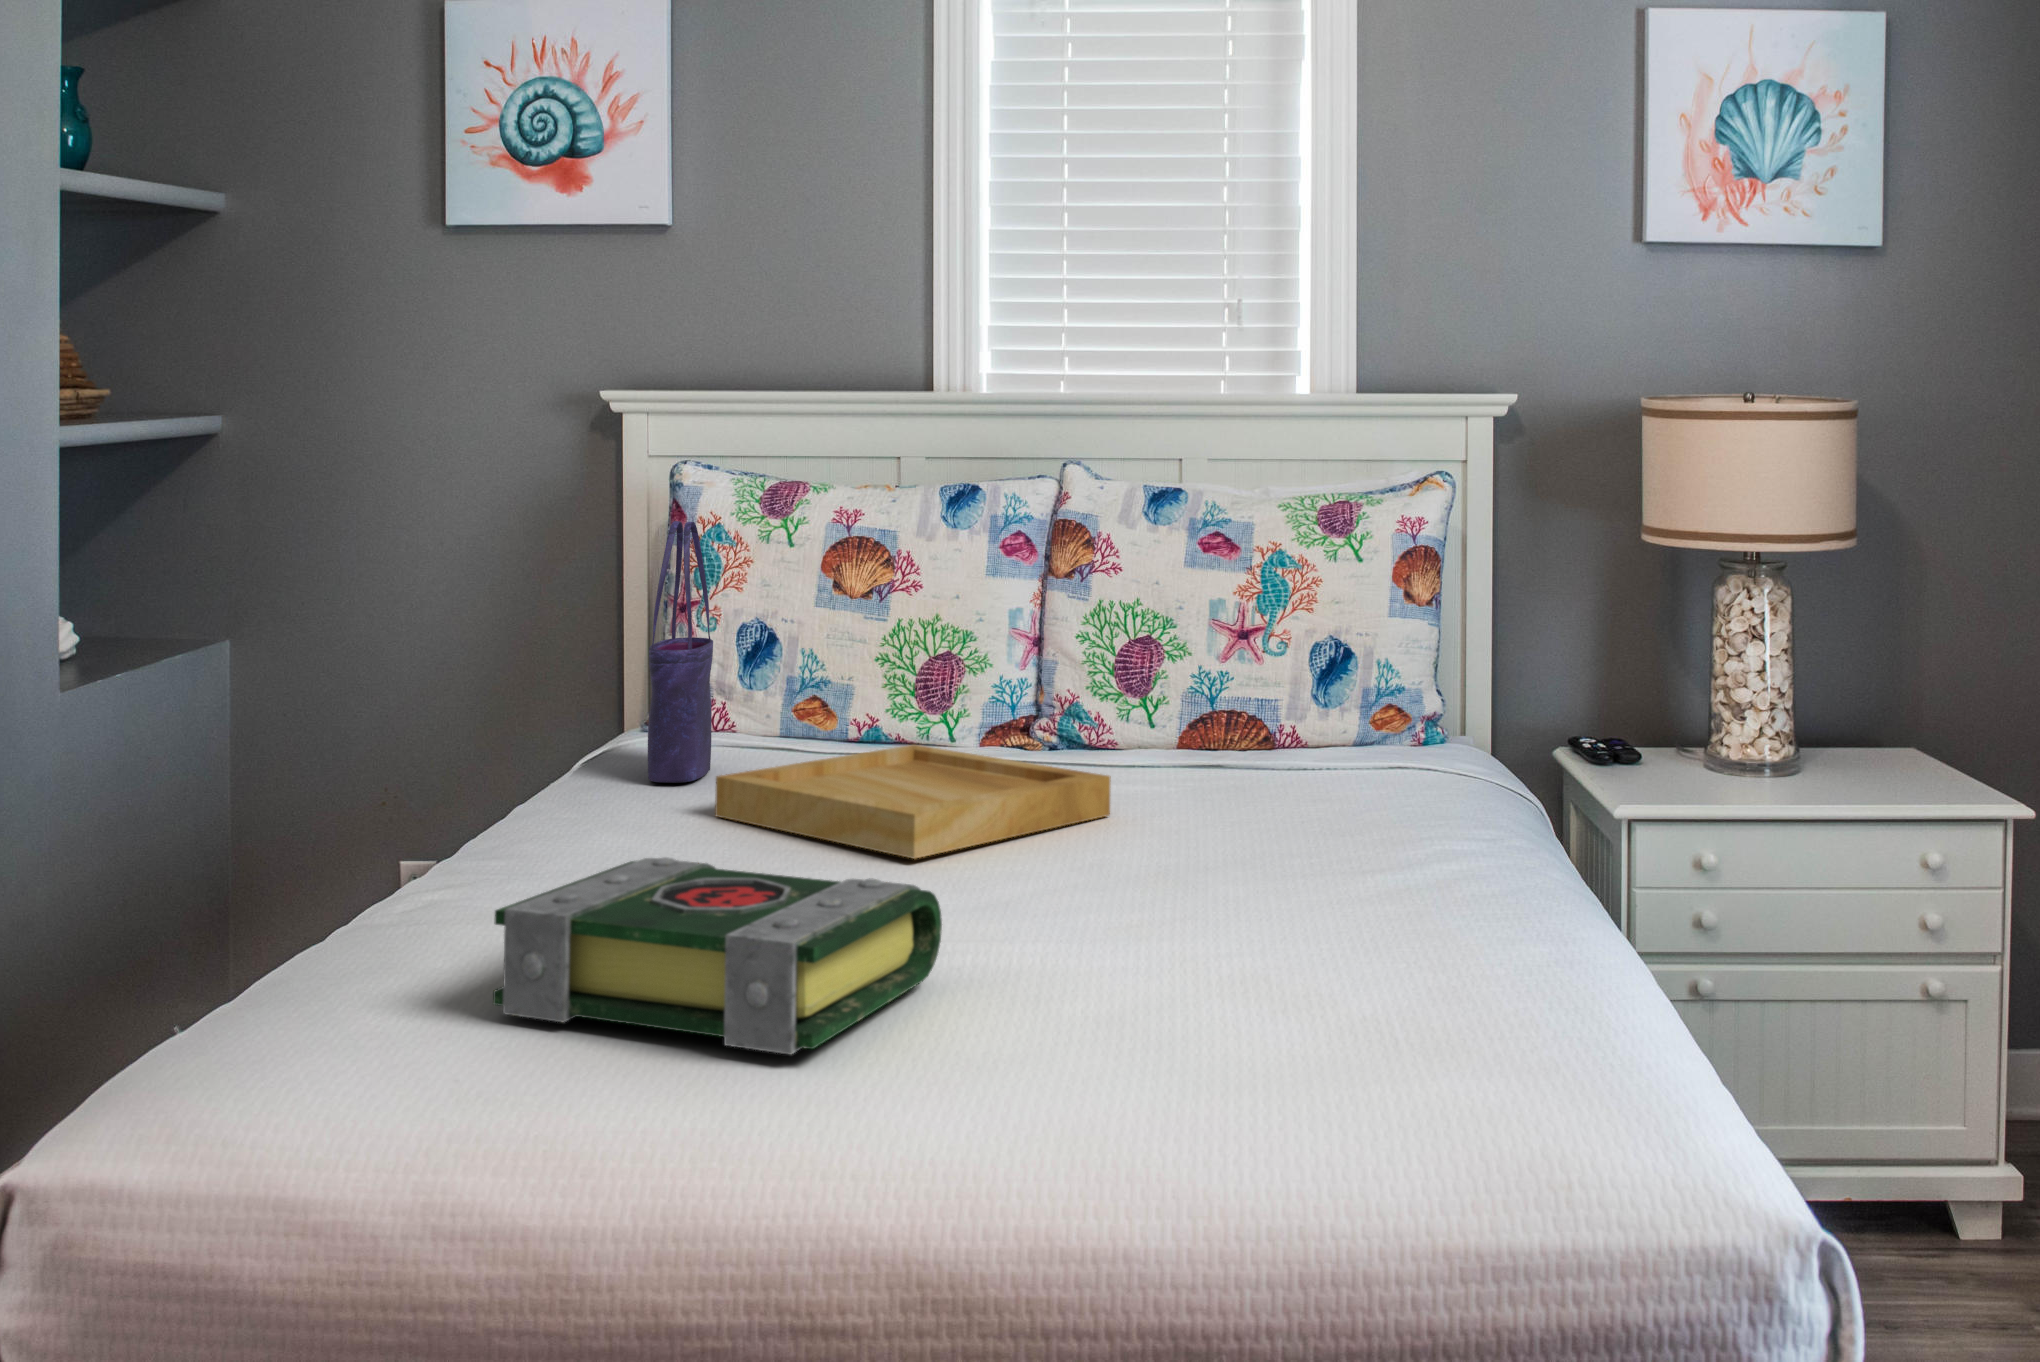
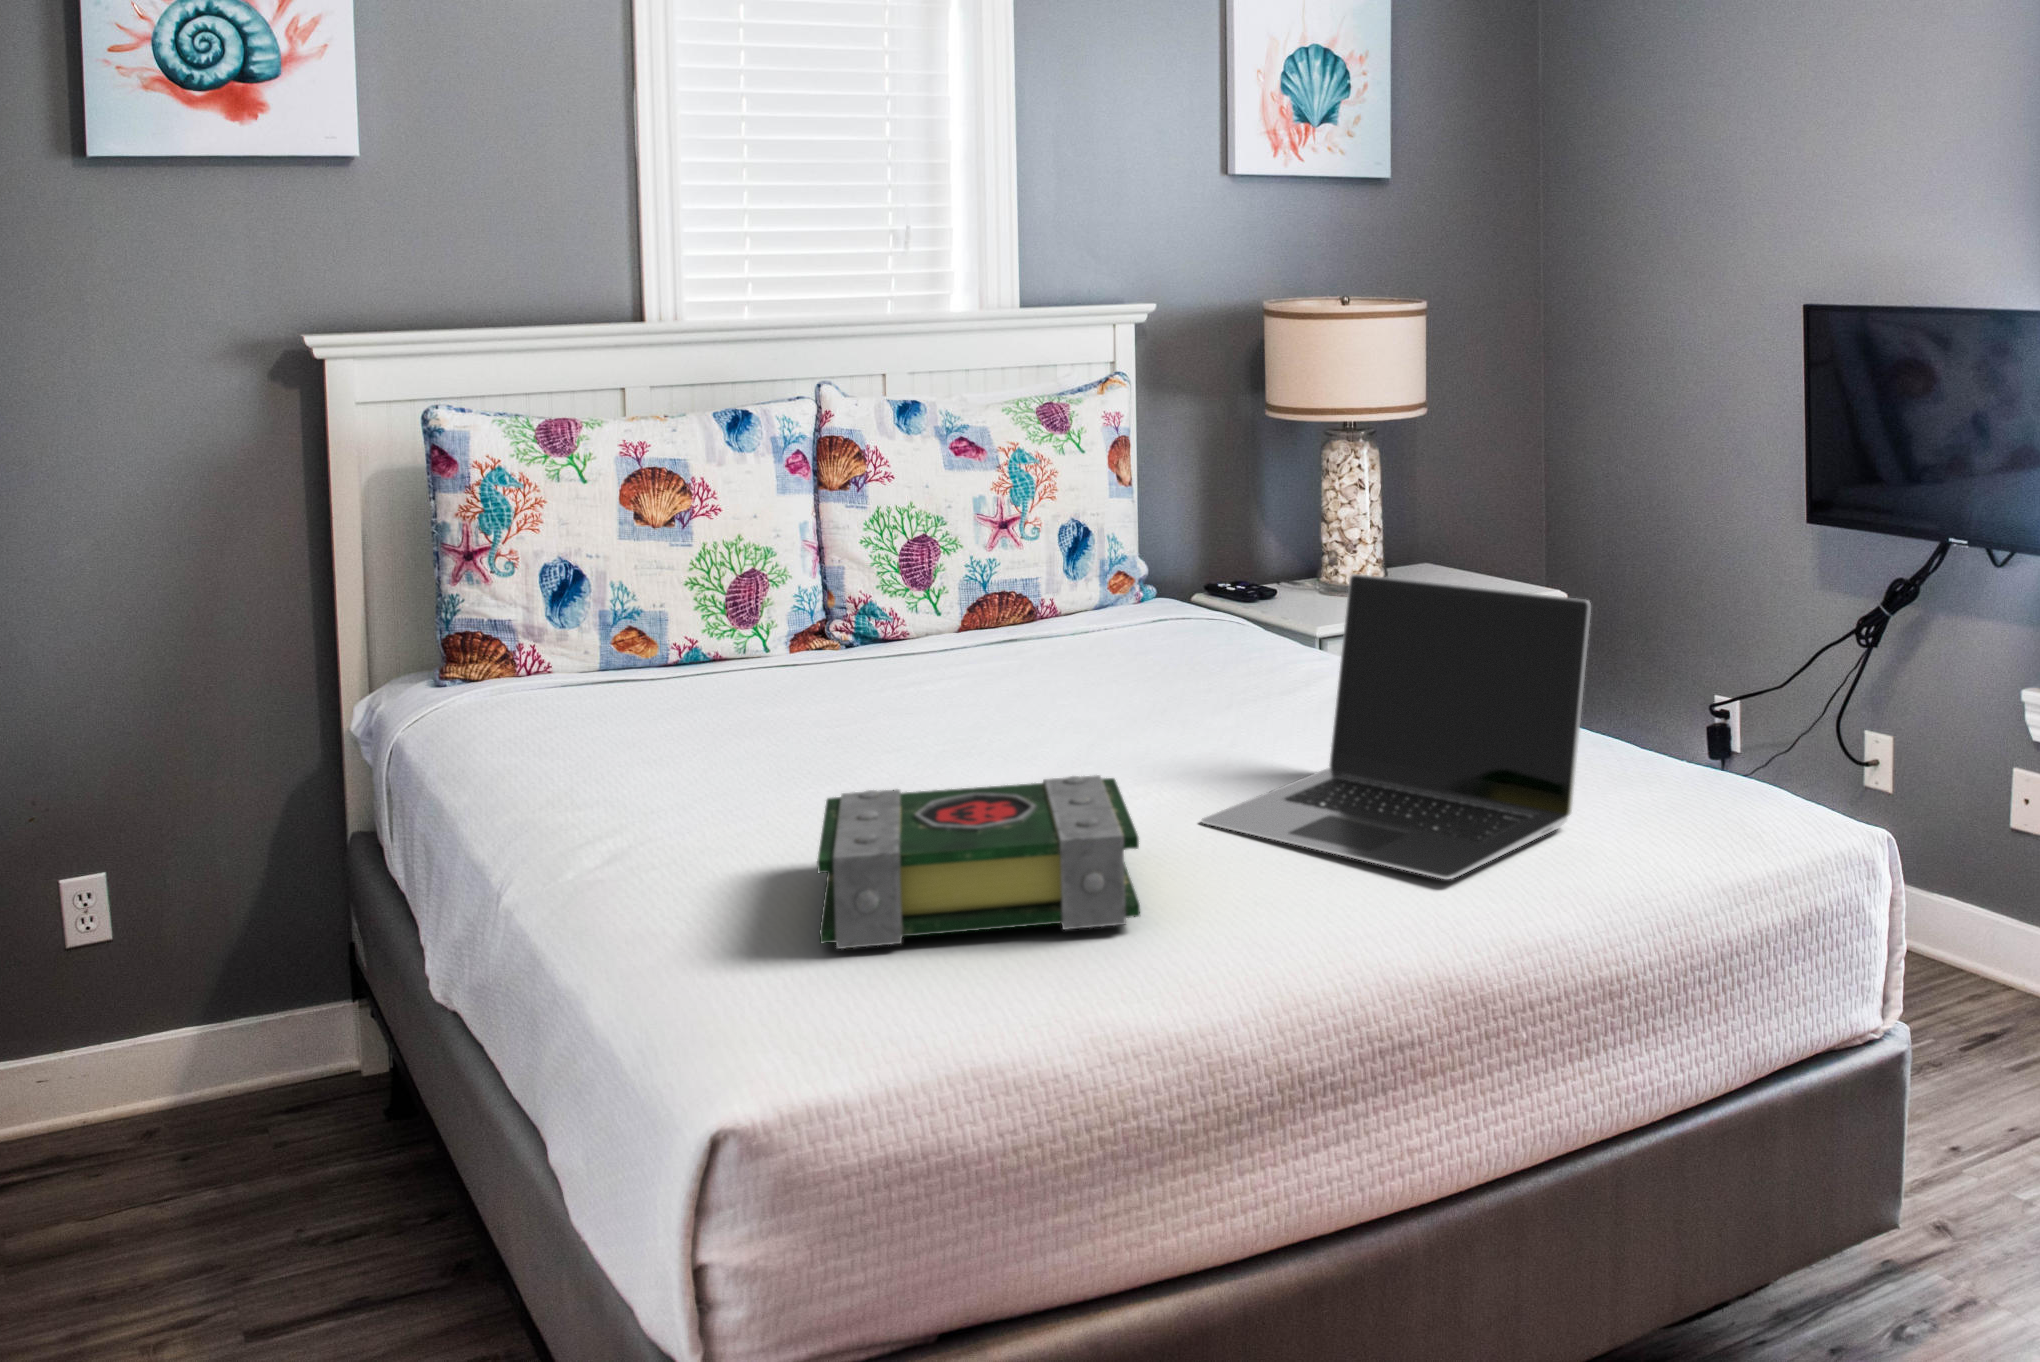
tote bag: present [648,521,713,783] -> none [526,473,594,730]
laptop: none [1080,694,1576,1094] -> present [1202,574,1591,879]
tray: present [715,745,1111,859] -> none [672,658,1007,758]

